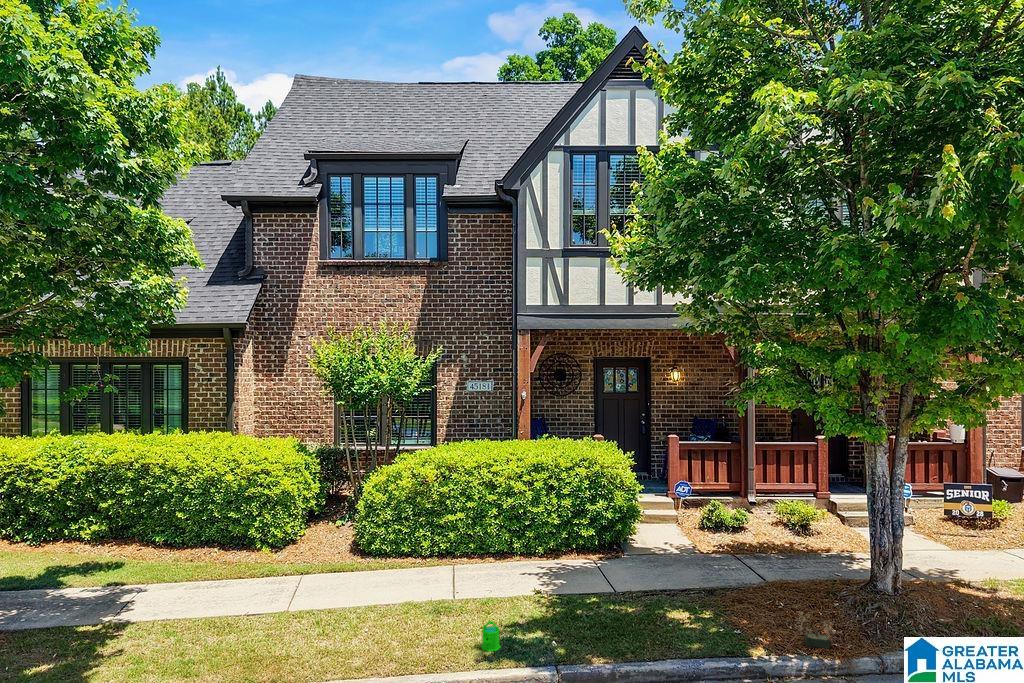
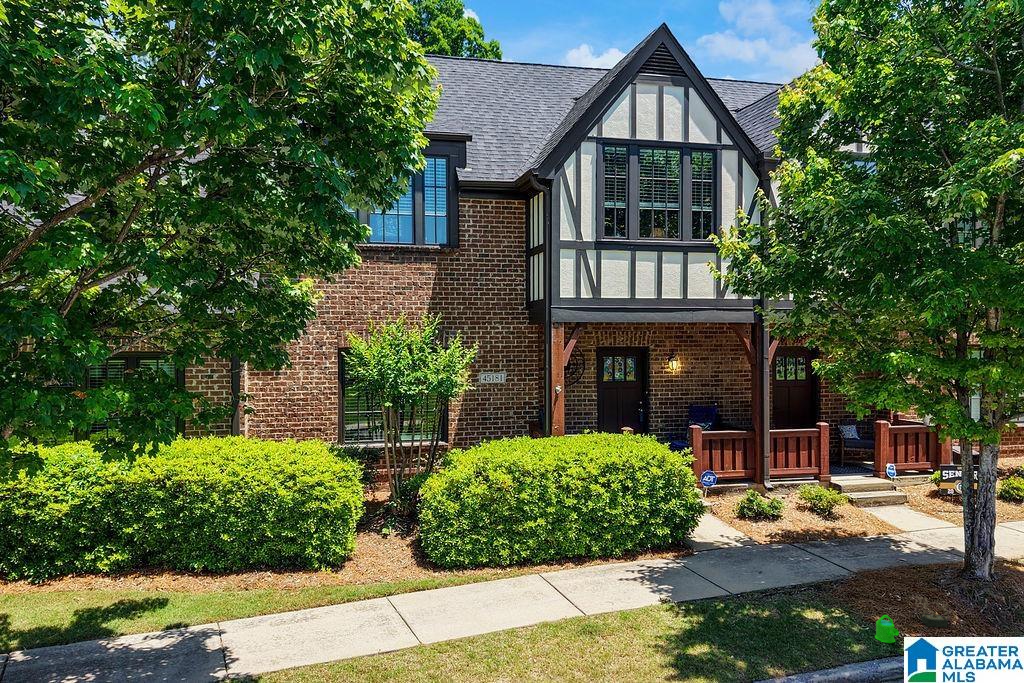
watering can: present [481,621,501,651] -> present [875,615,899,643]

